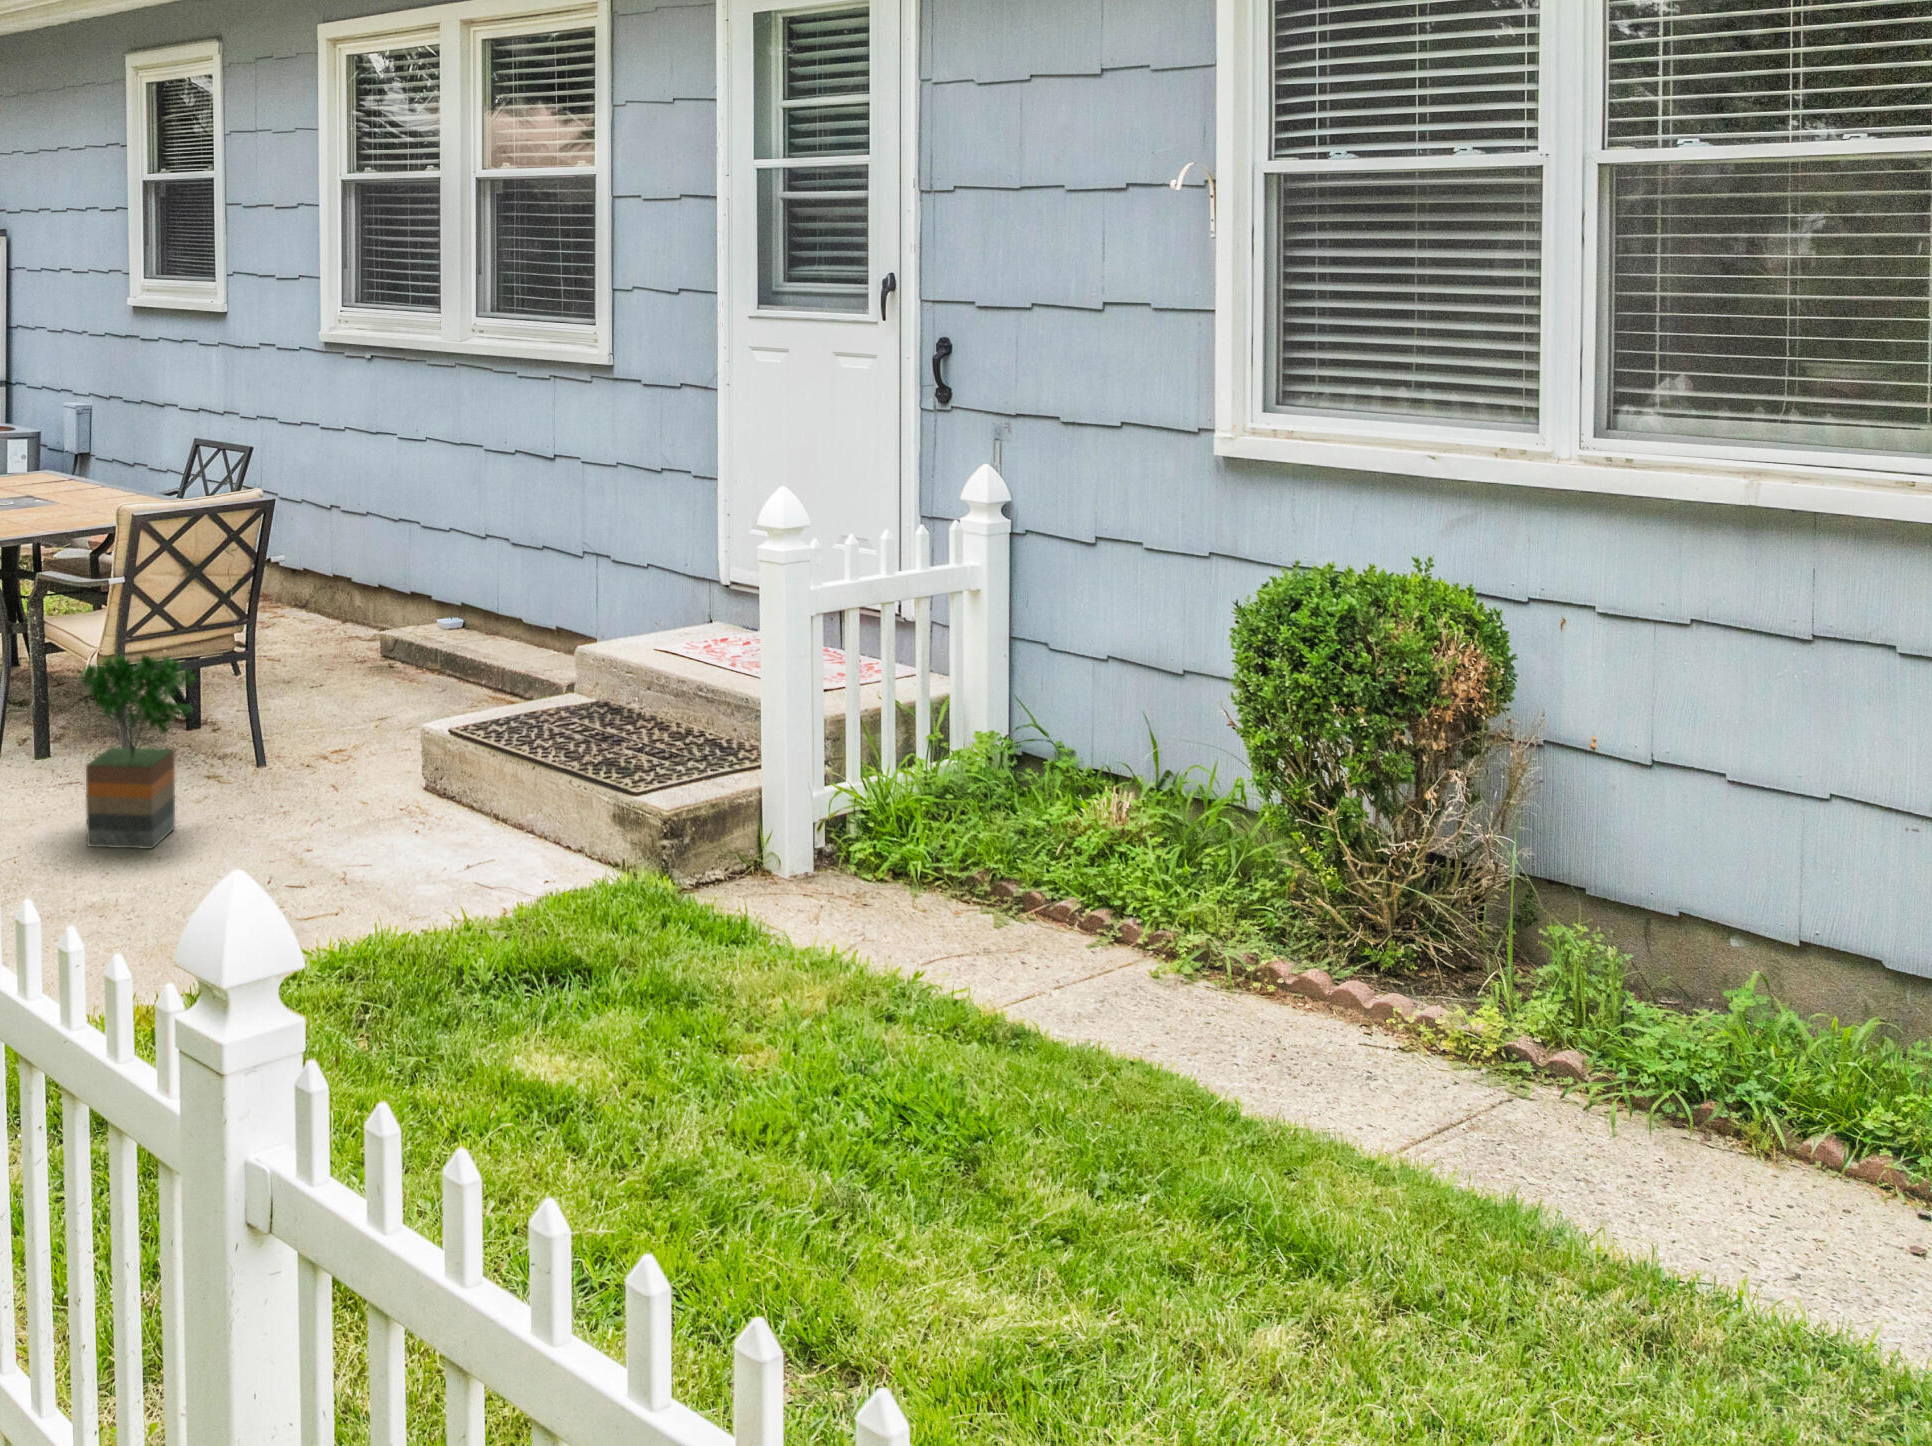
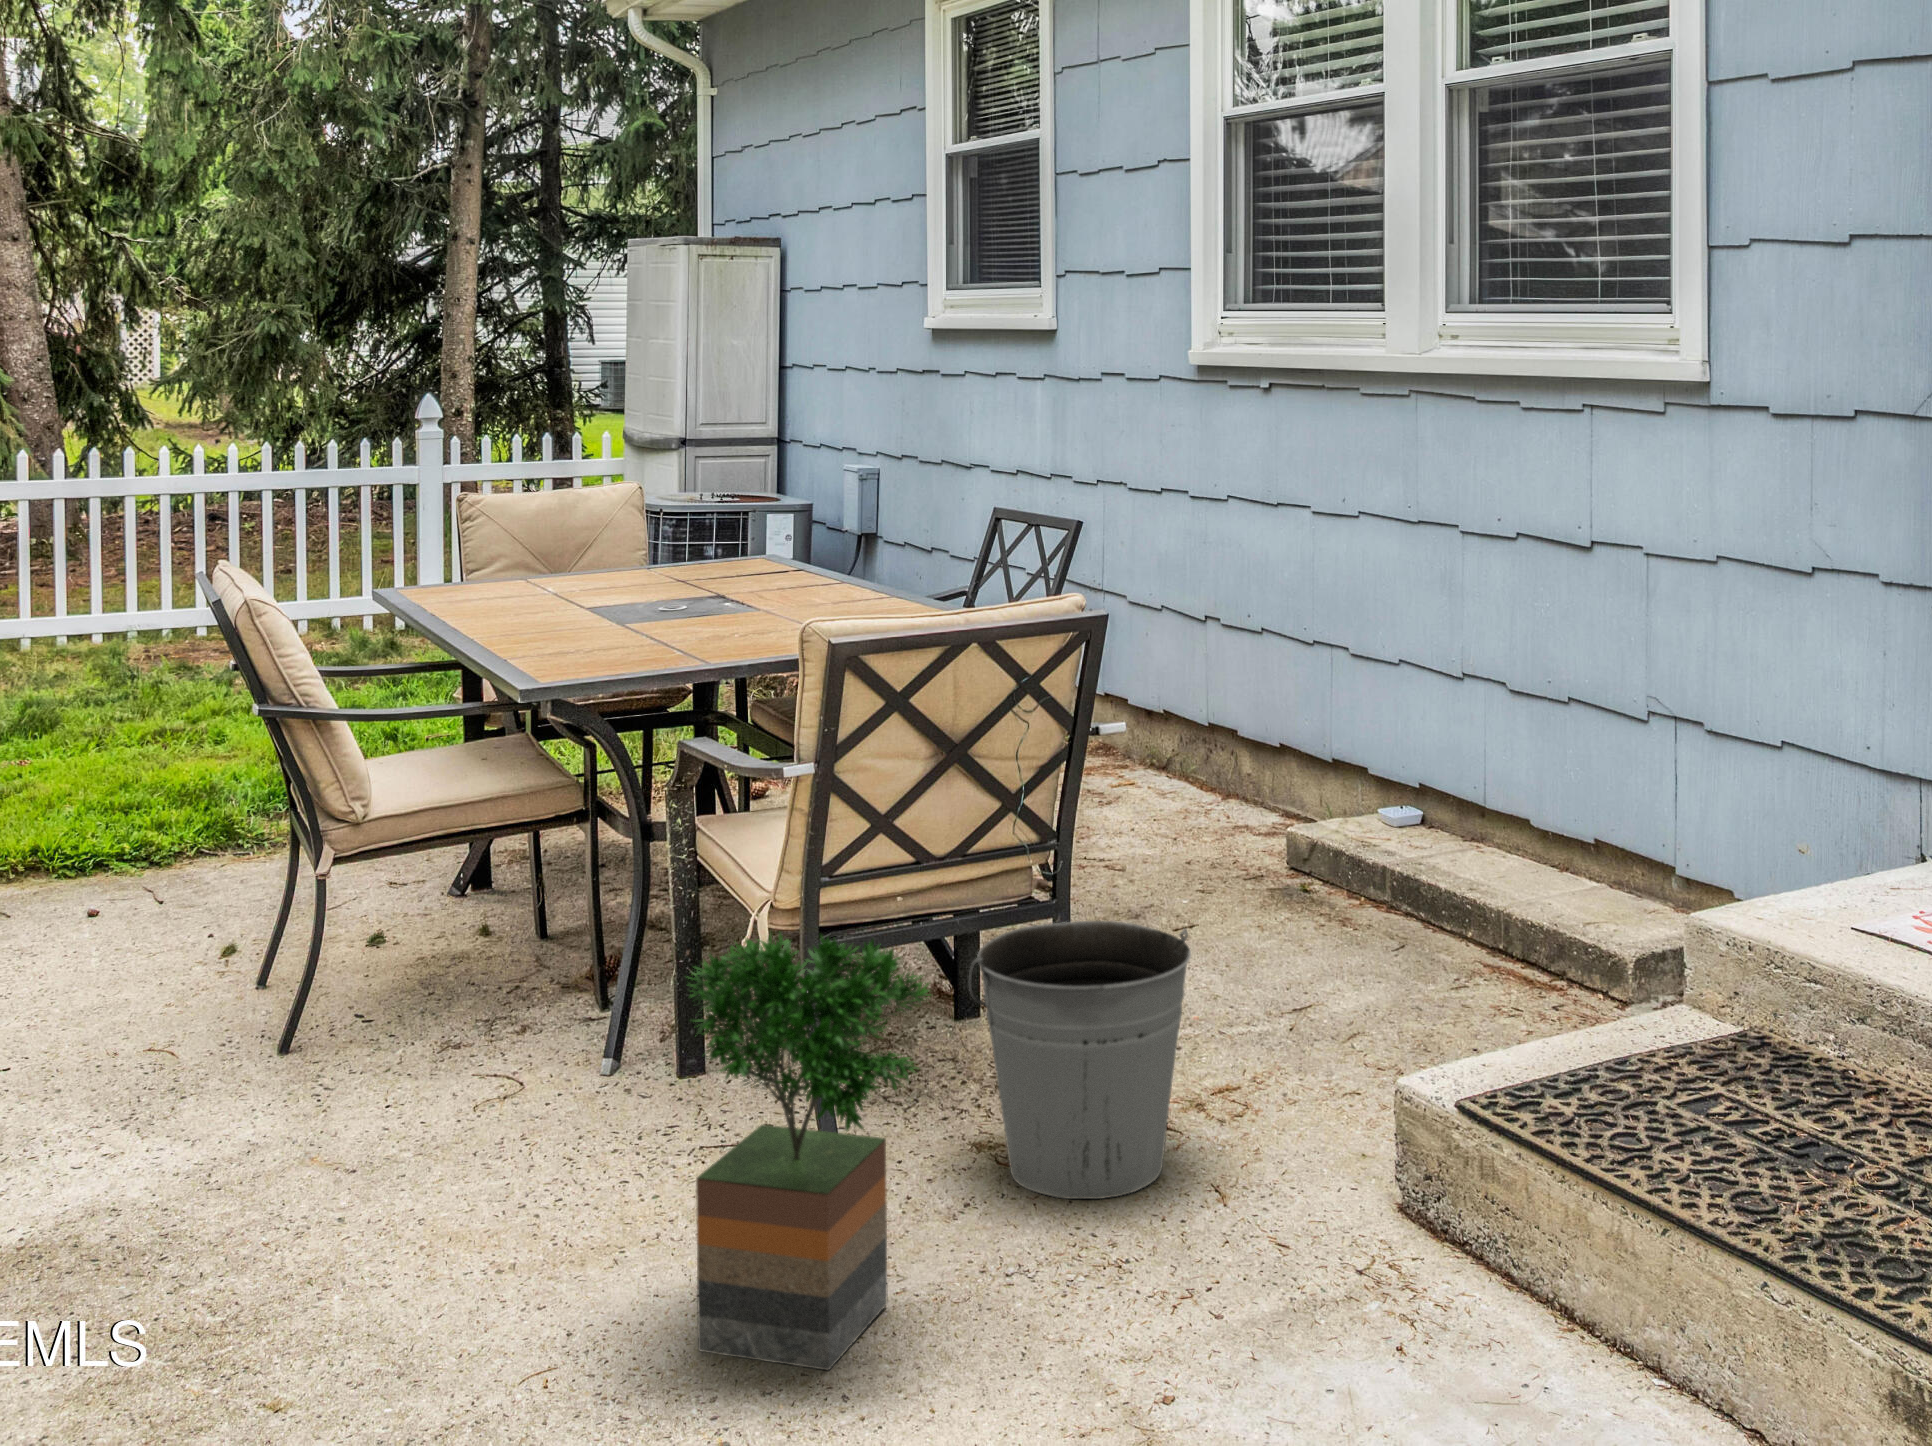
bucket: none [206,659,322,792] -> present [969,921,1191,1199]

